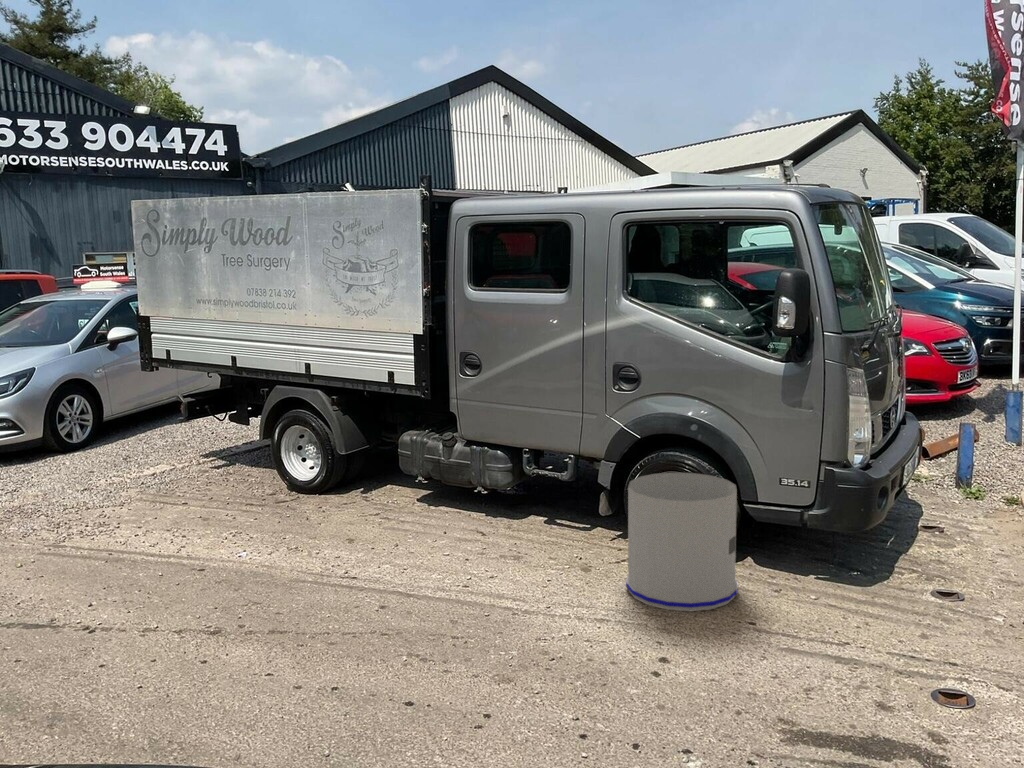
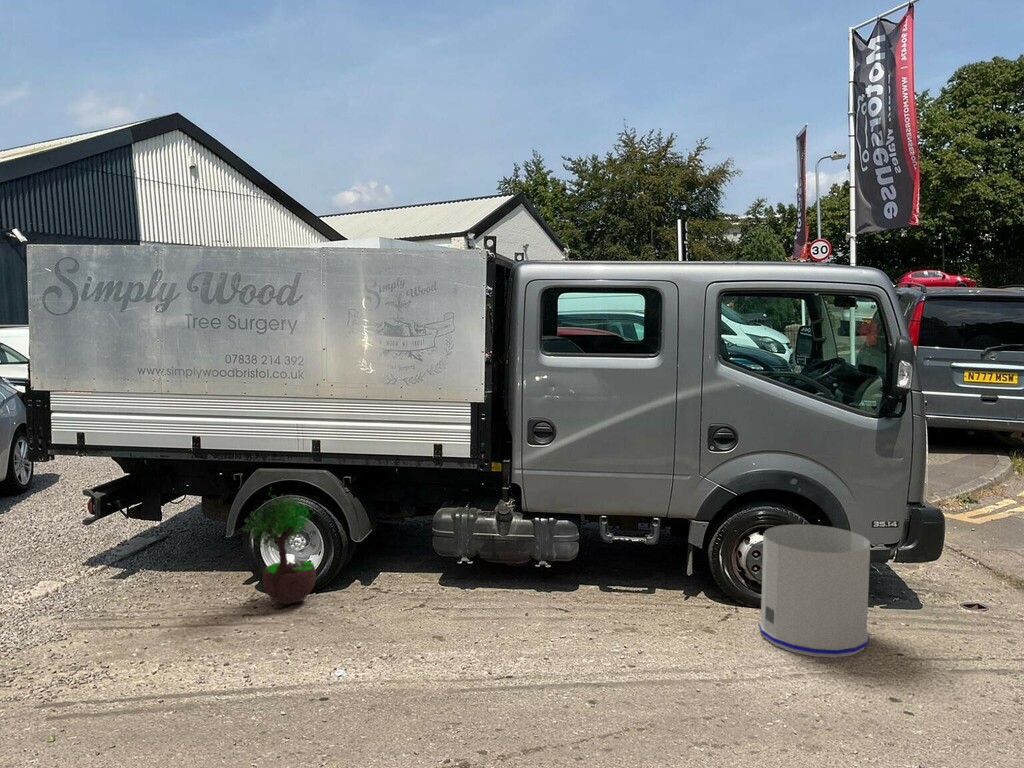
potted tree: none [249,400,321,499] -> present [243,496,316,604]

